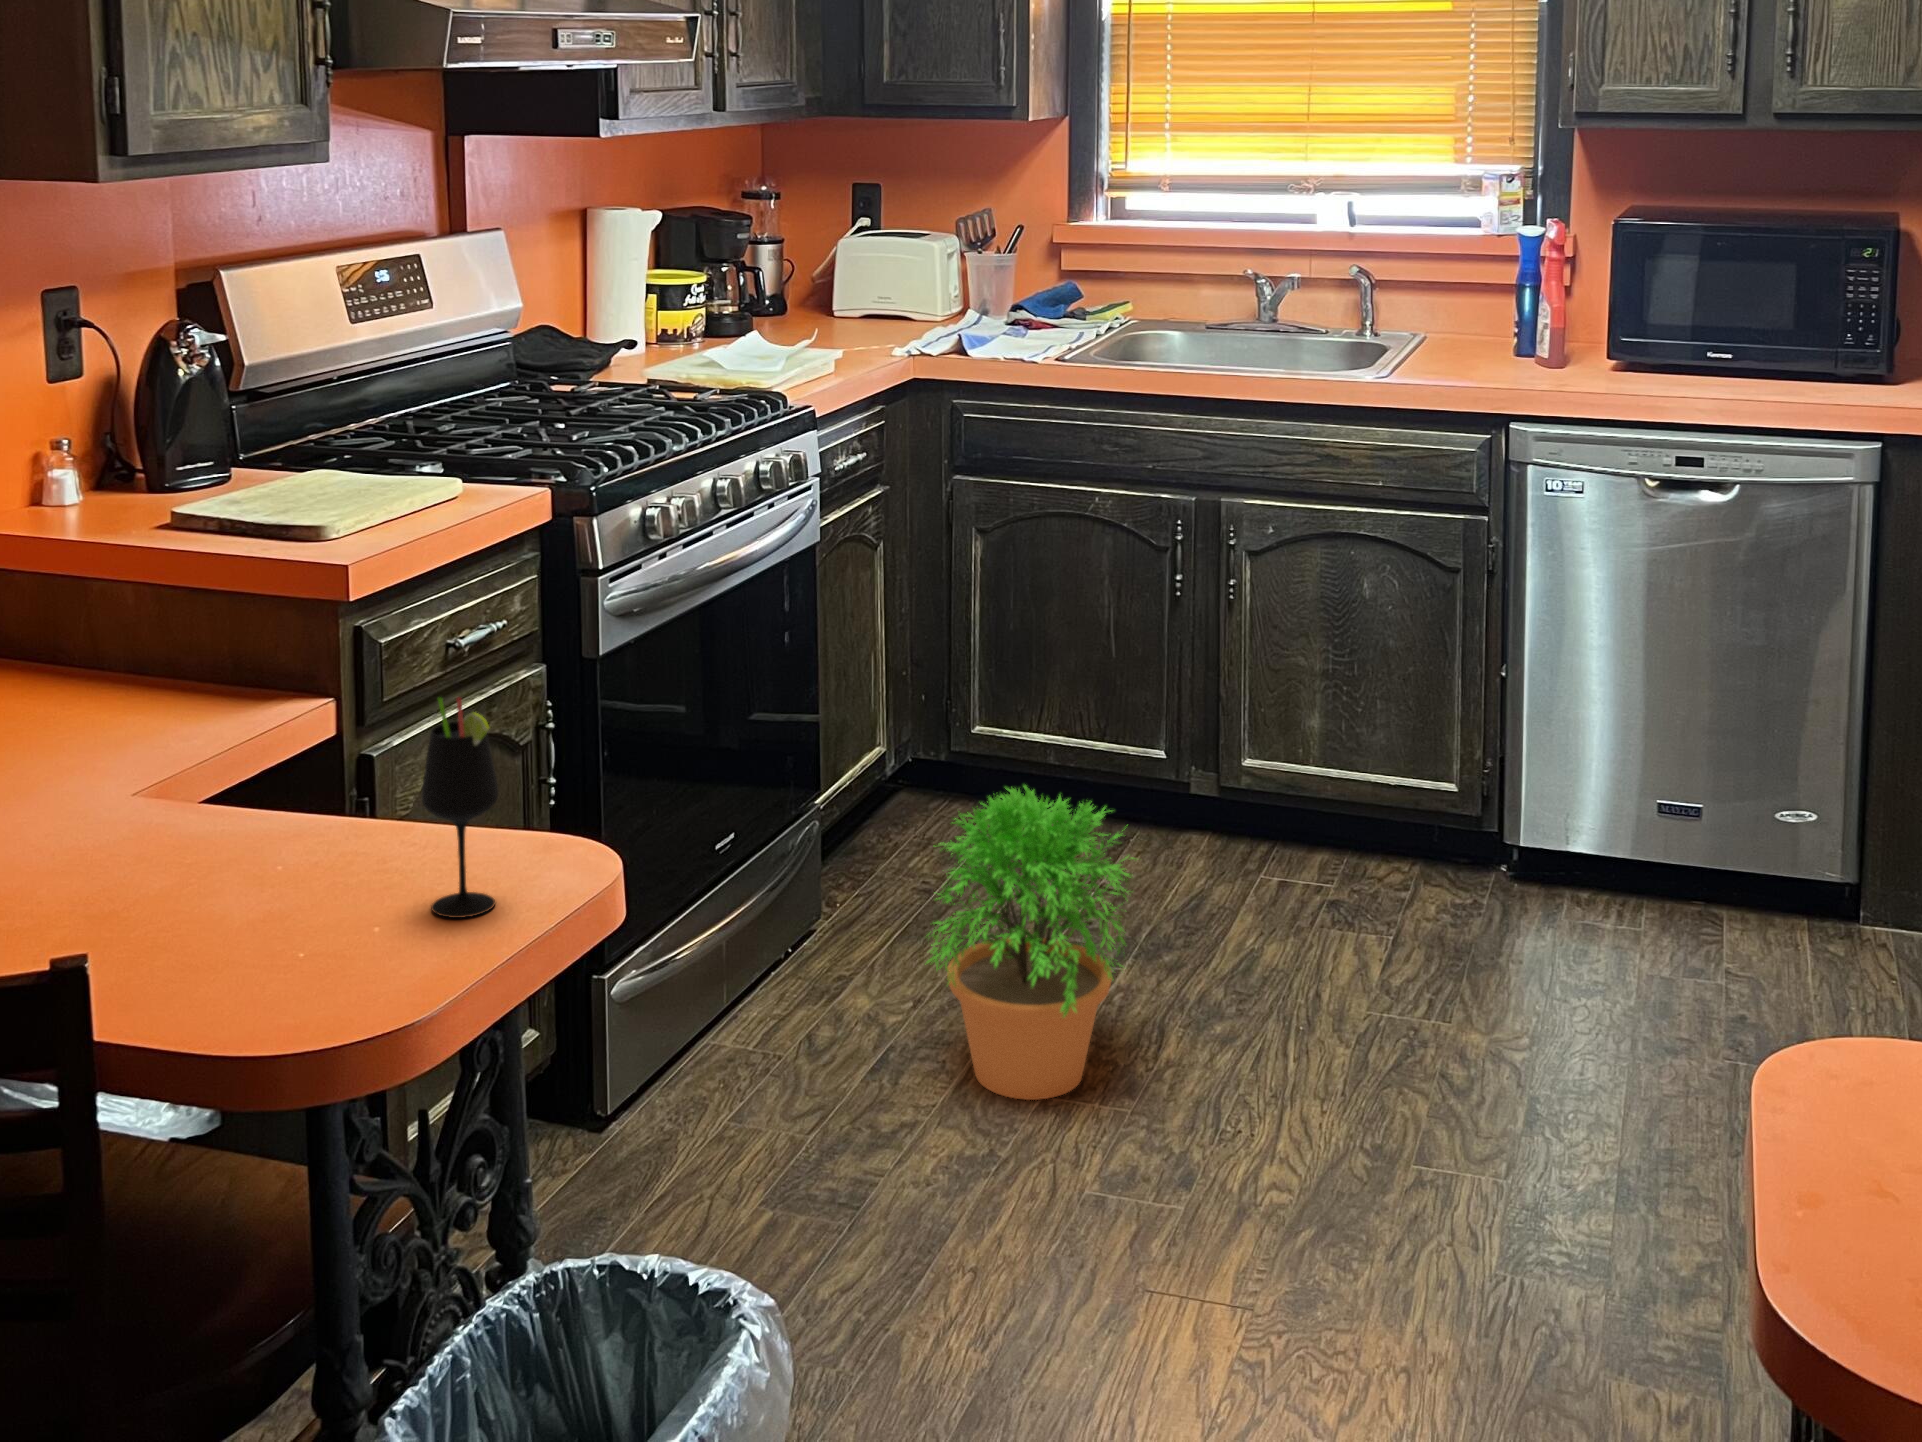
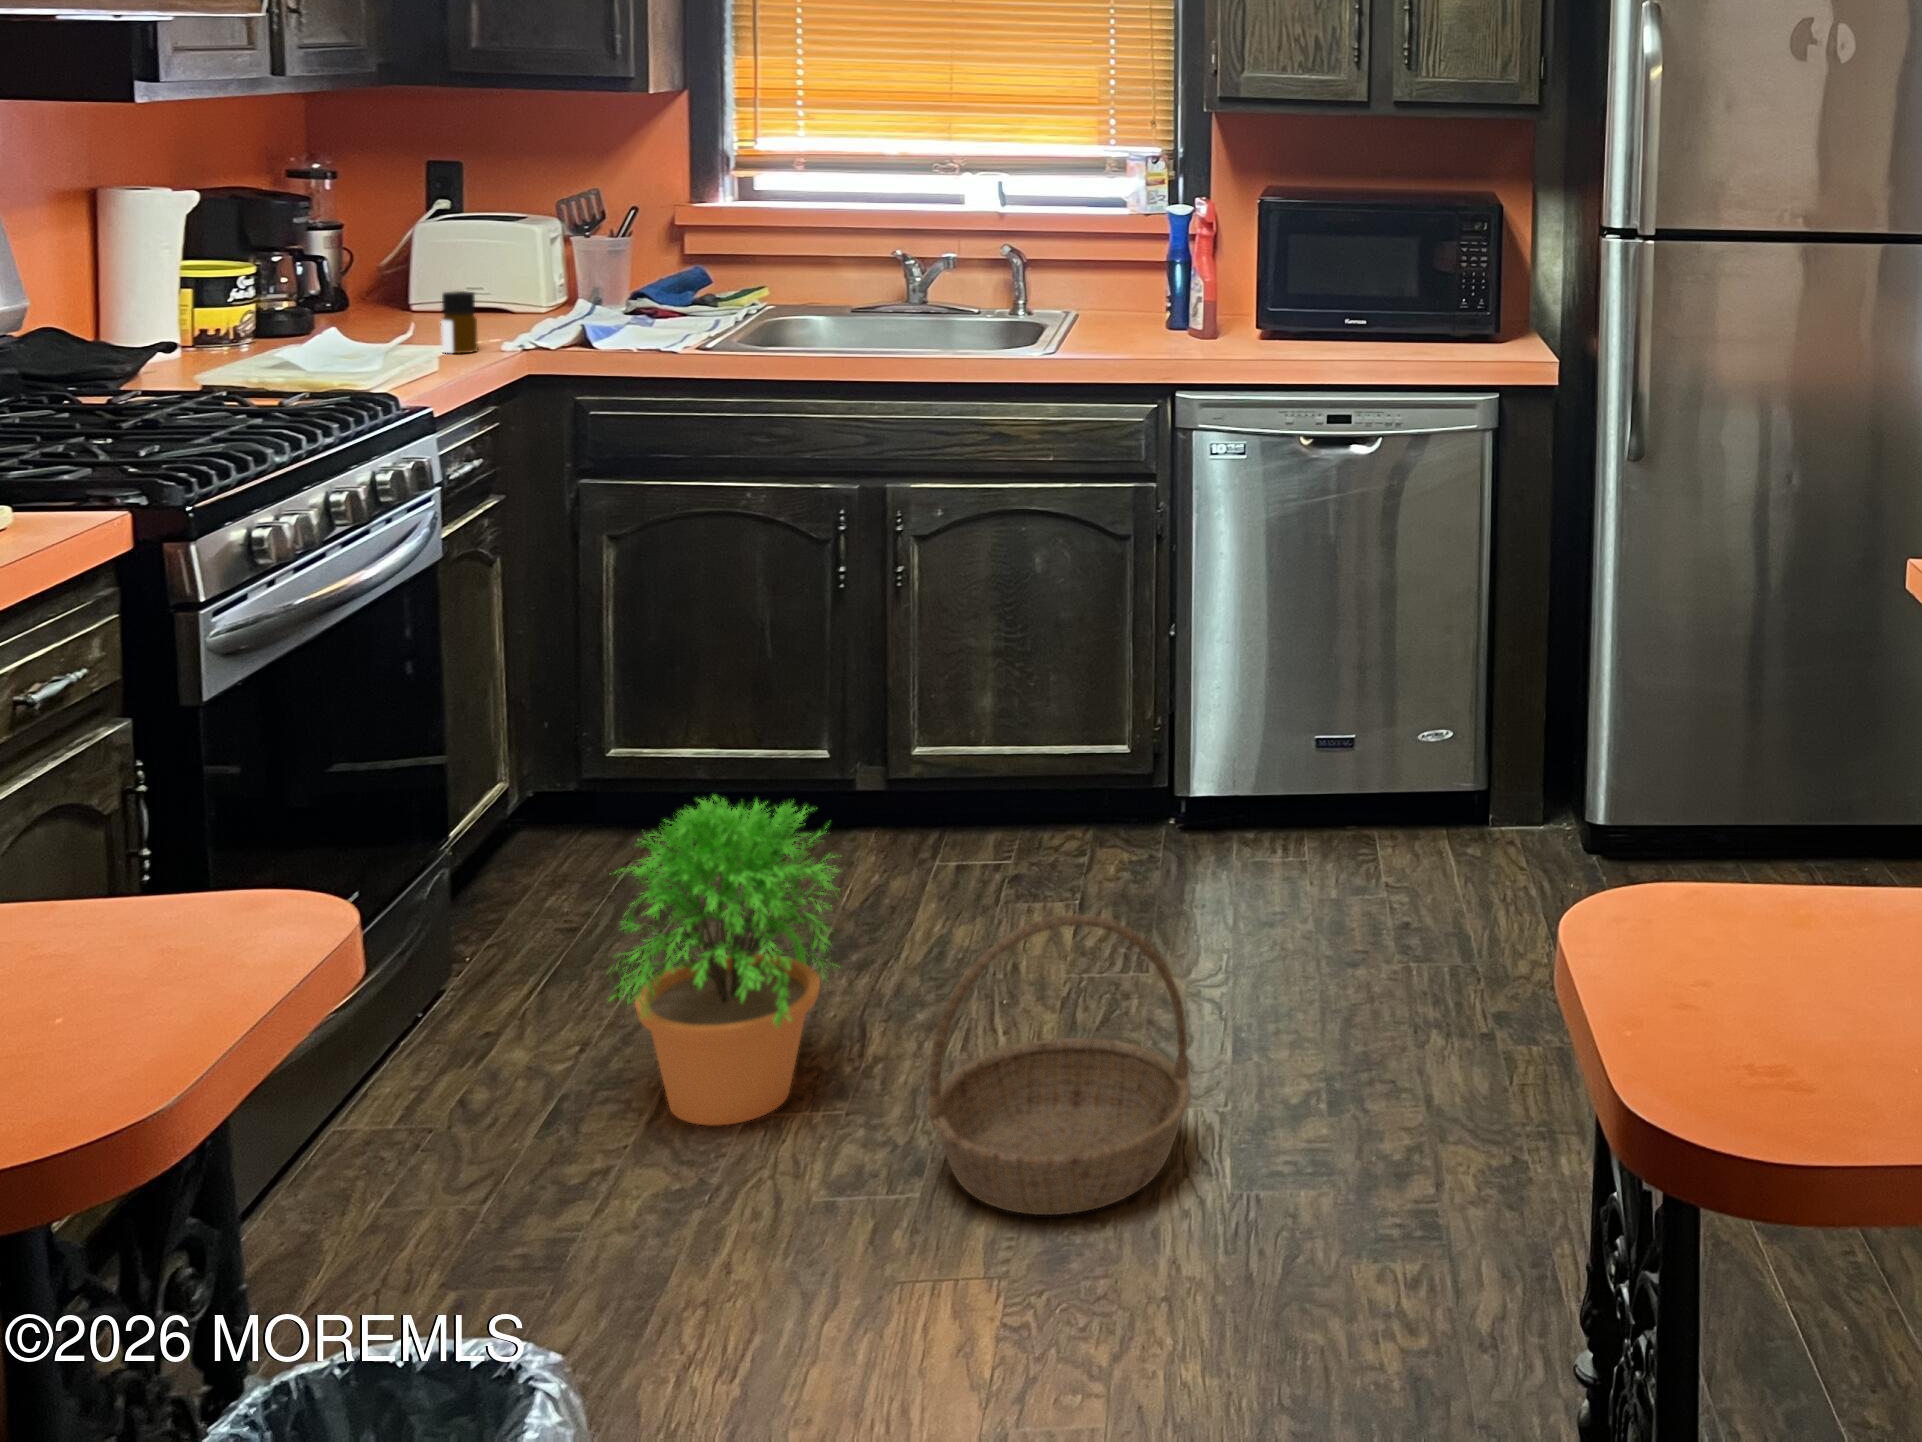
bottle: none [839,302,867,357] -> present [441,291,478,353]
wine glass: present [422,697,498,918] -> none [104,736,206,996]
basket: none [1193,955,1462,1262] -> present [928,914,1190,1215]

